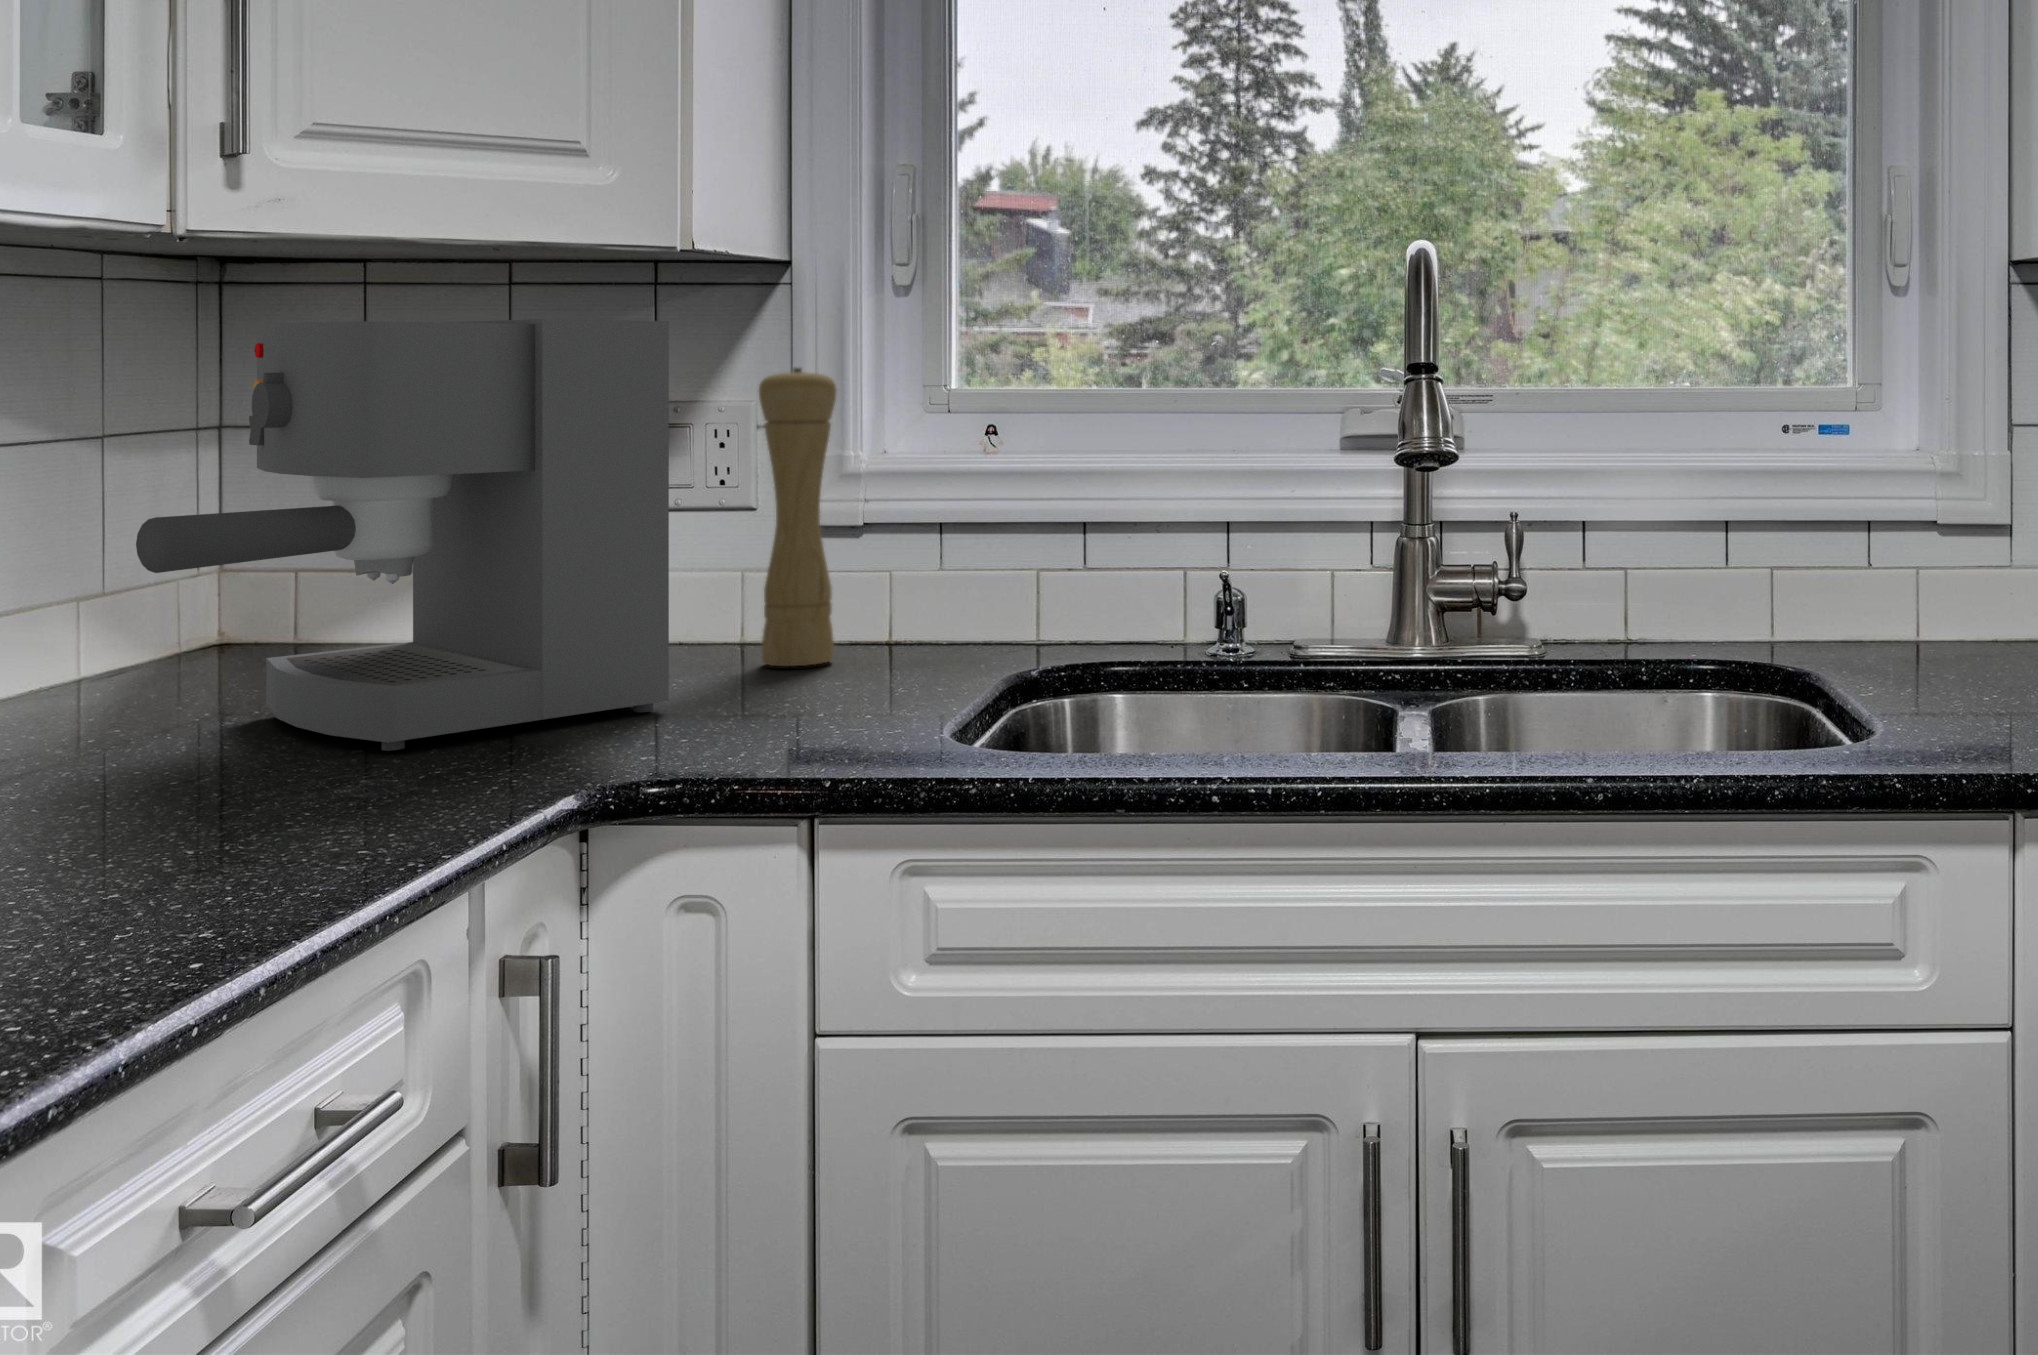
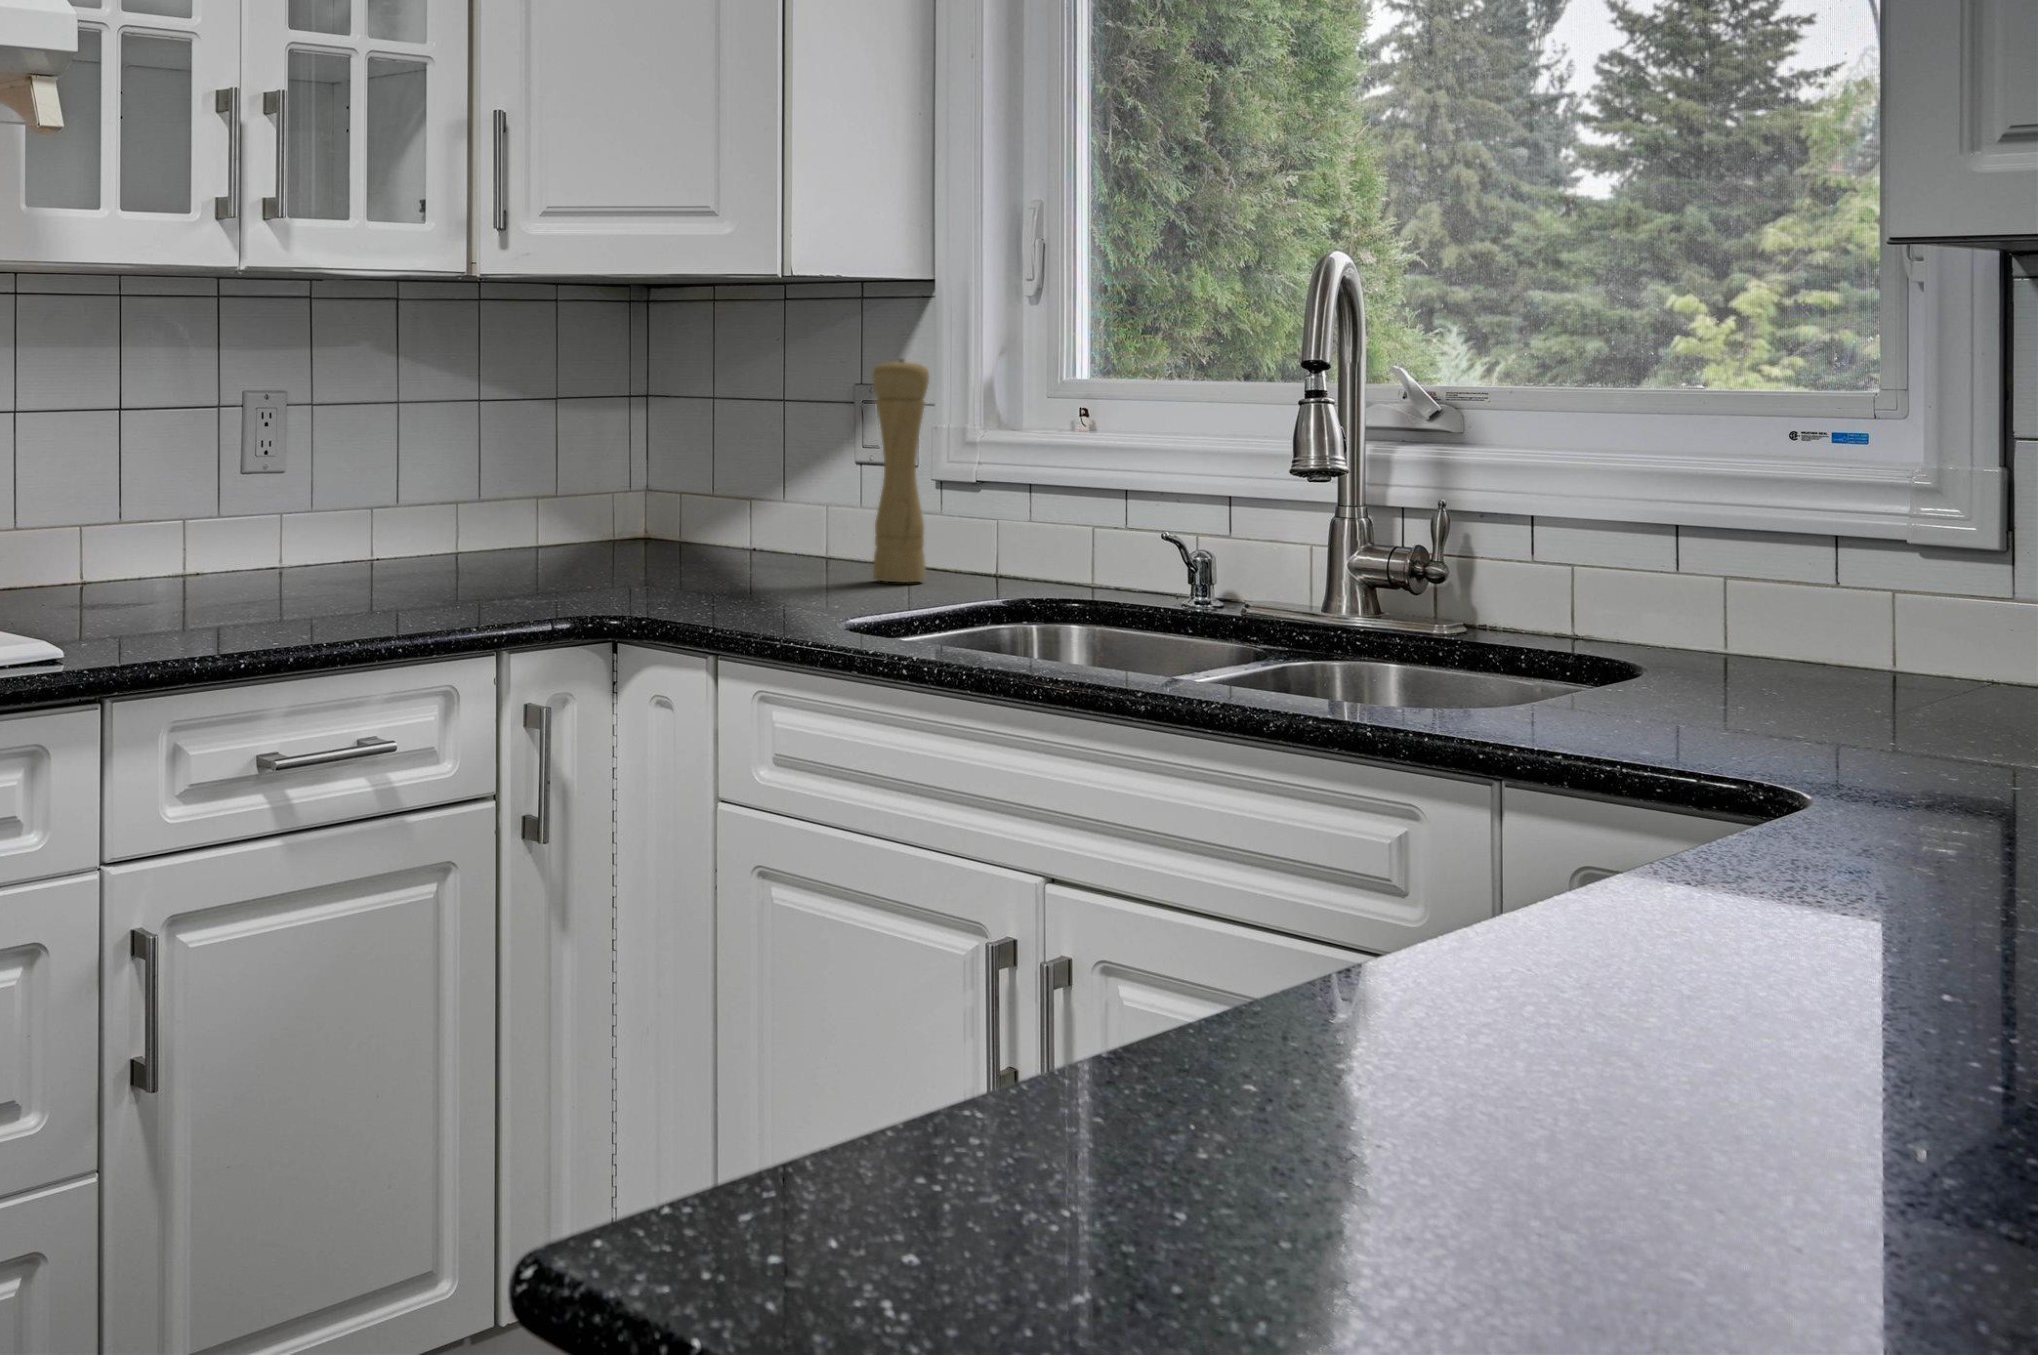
coffee maker: present [136,319,669,751] -> none [465,324,751,590]

